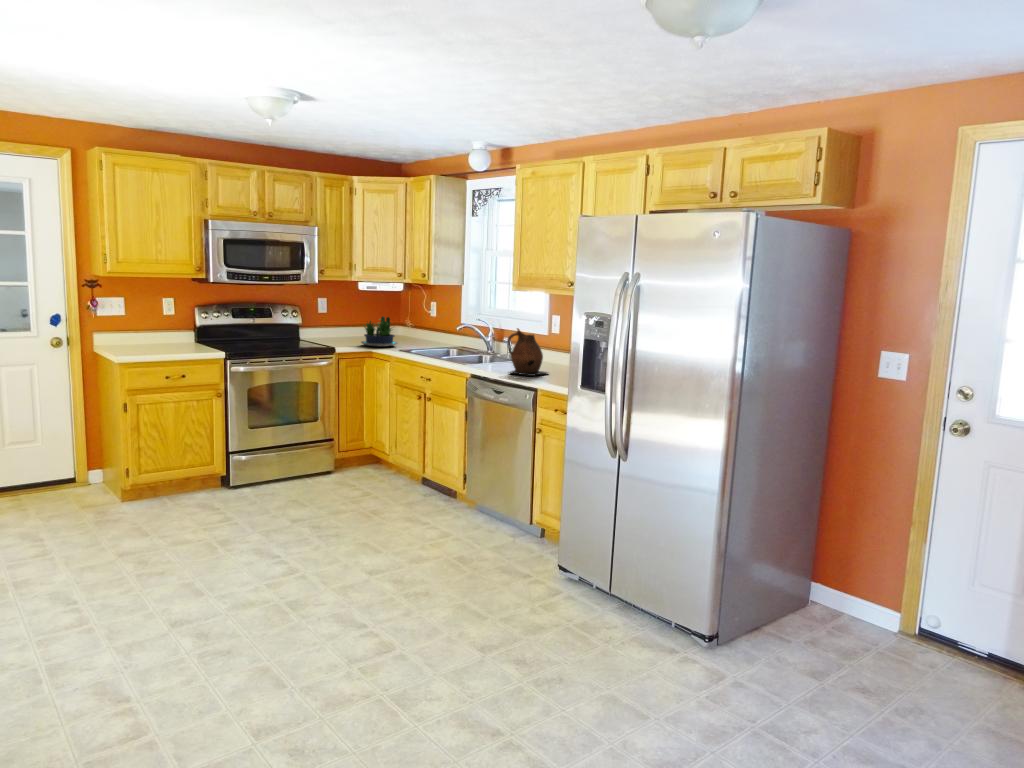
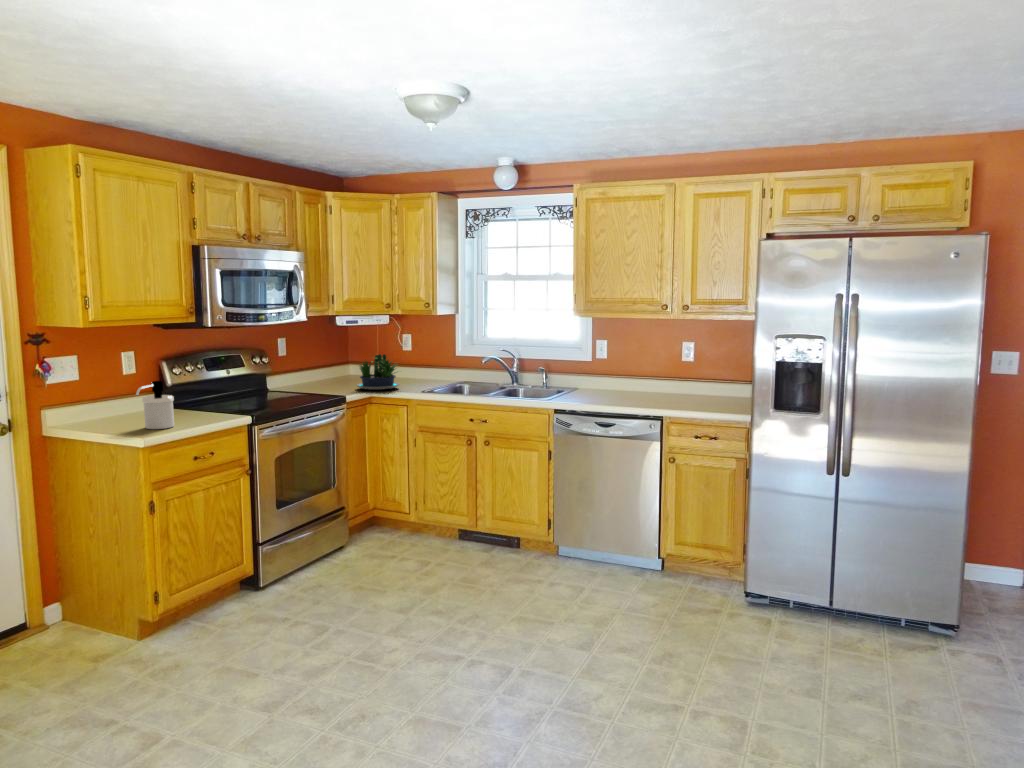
soap dispenser: none [125,318,160,353] -> present [136,381,174,429]
ceramic pitcher: present [507,328,548,376] -> none [607,356,645,405]

